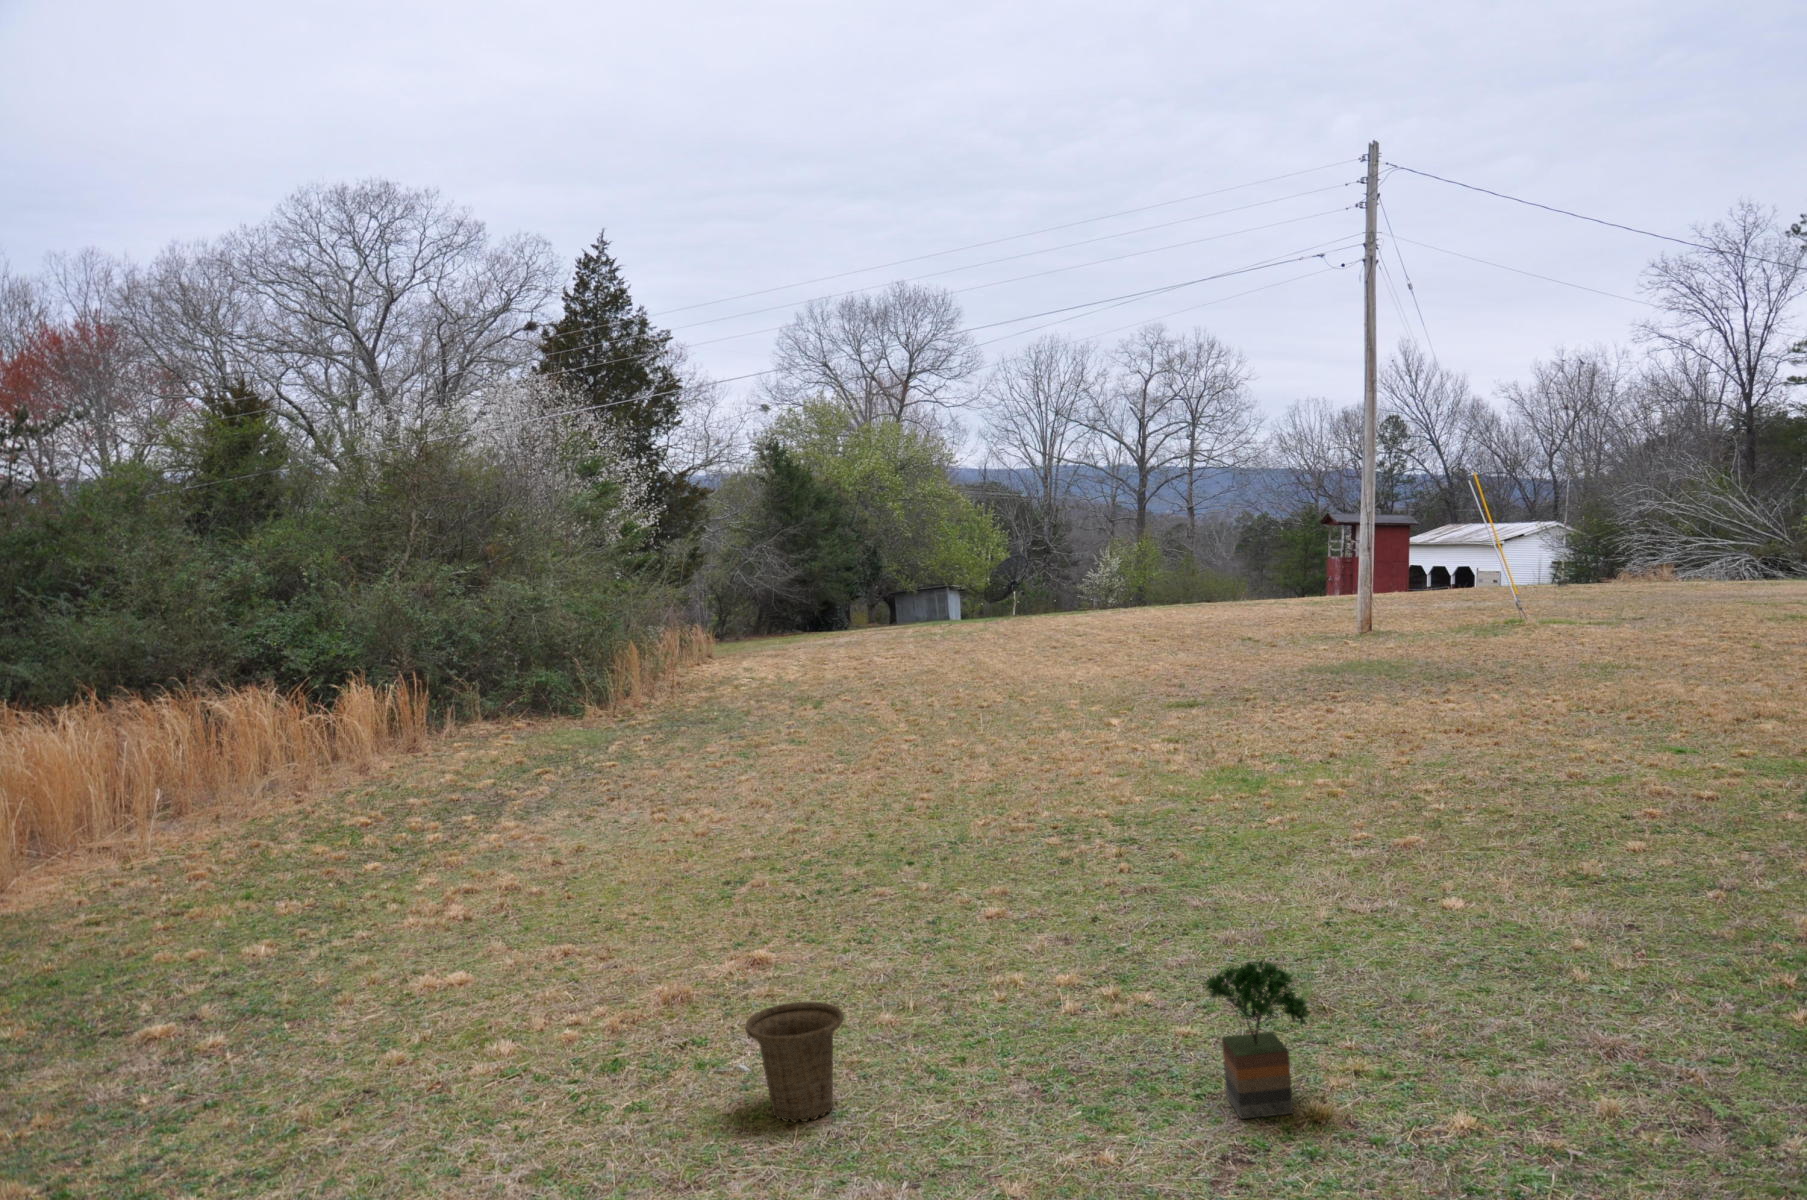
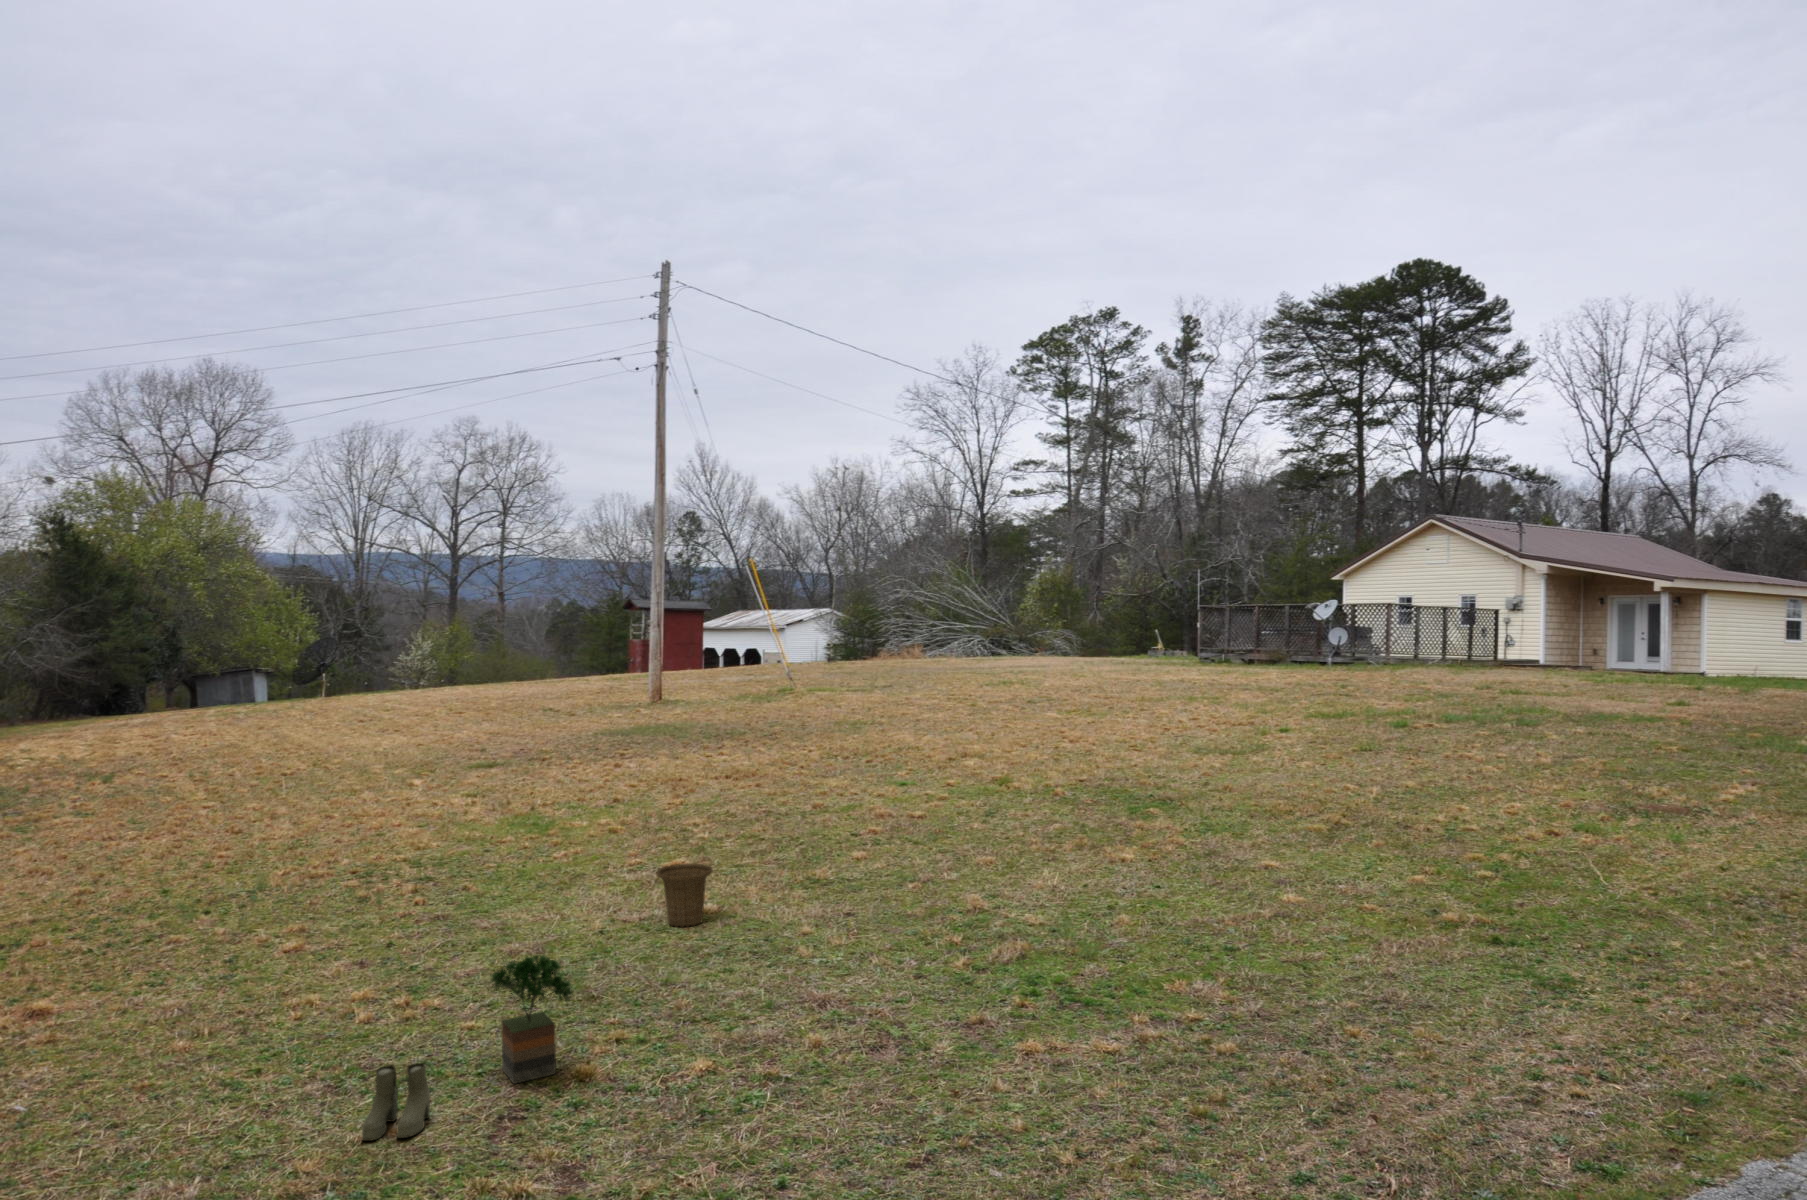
basket: present [745,1002,844,1122] -> present [656,864,713,927]
boots: none [1068,1081,1143,1173] -> present [362,1063,431,1141]

